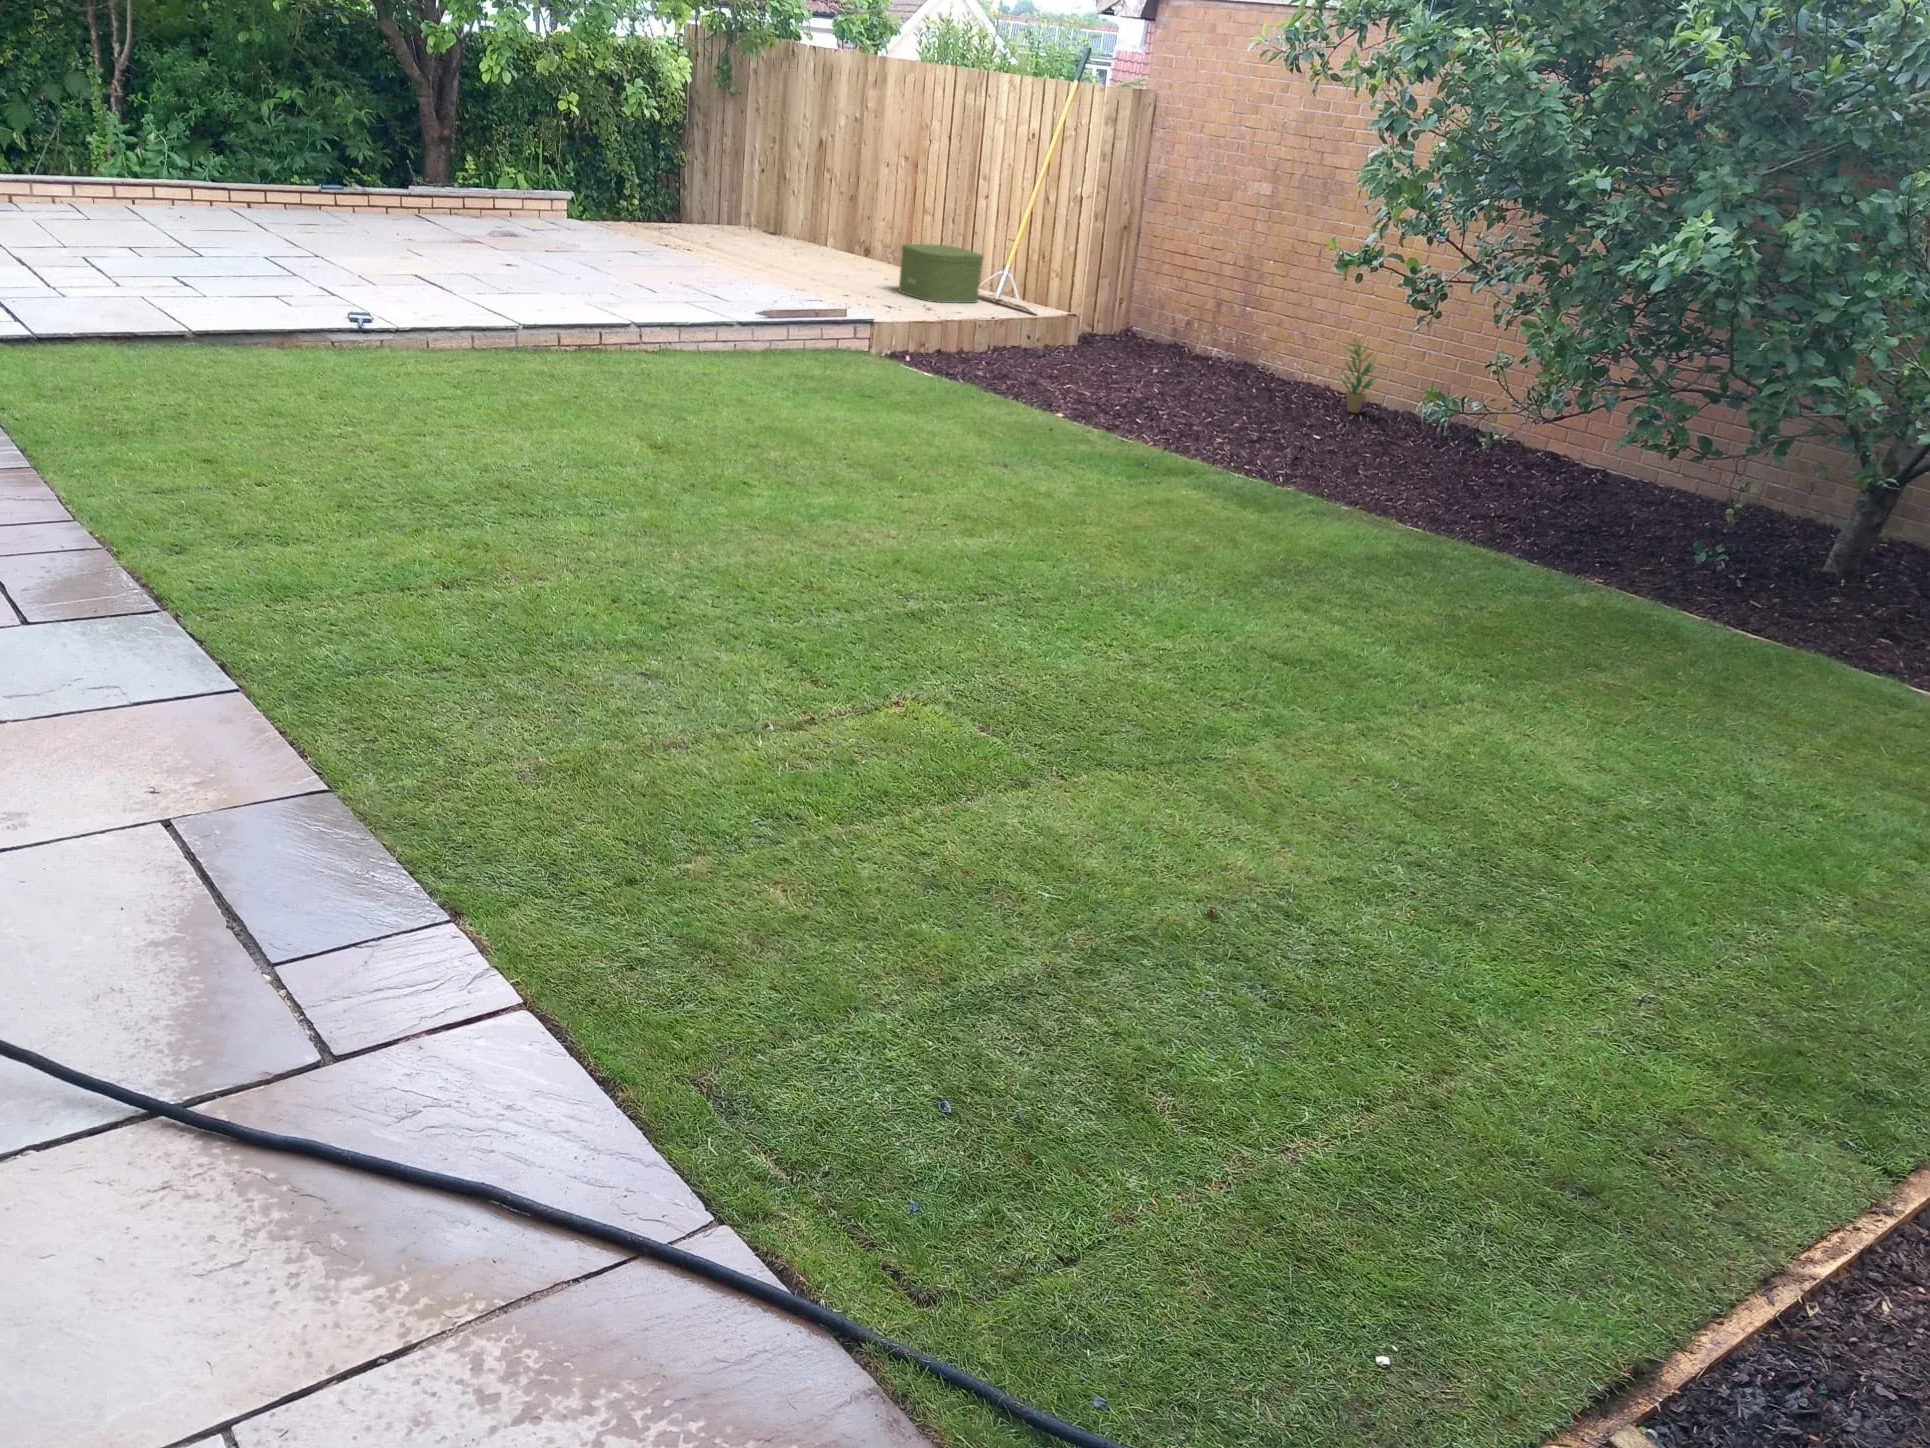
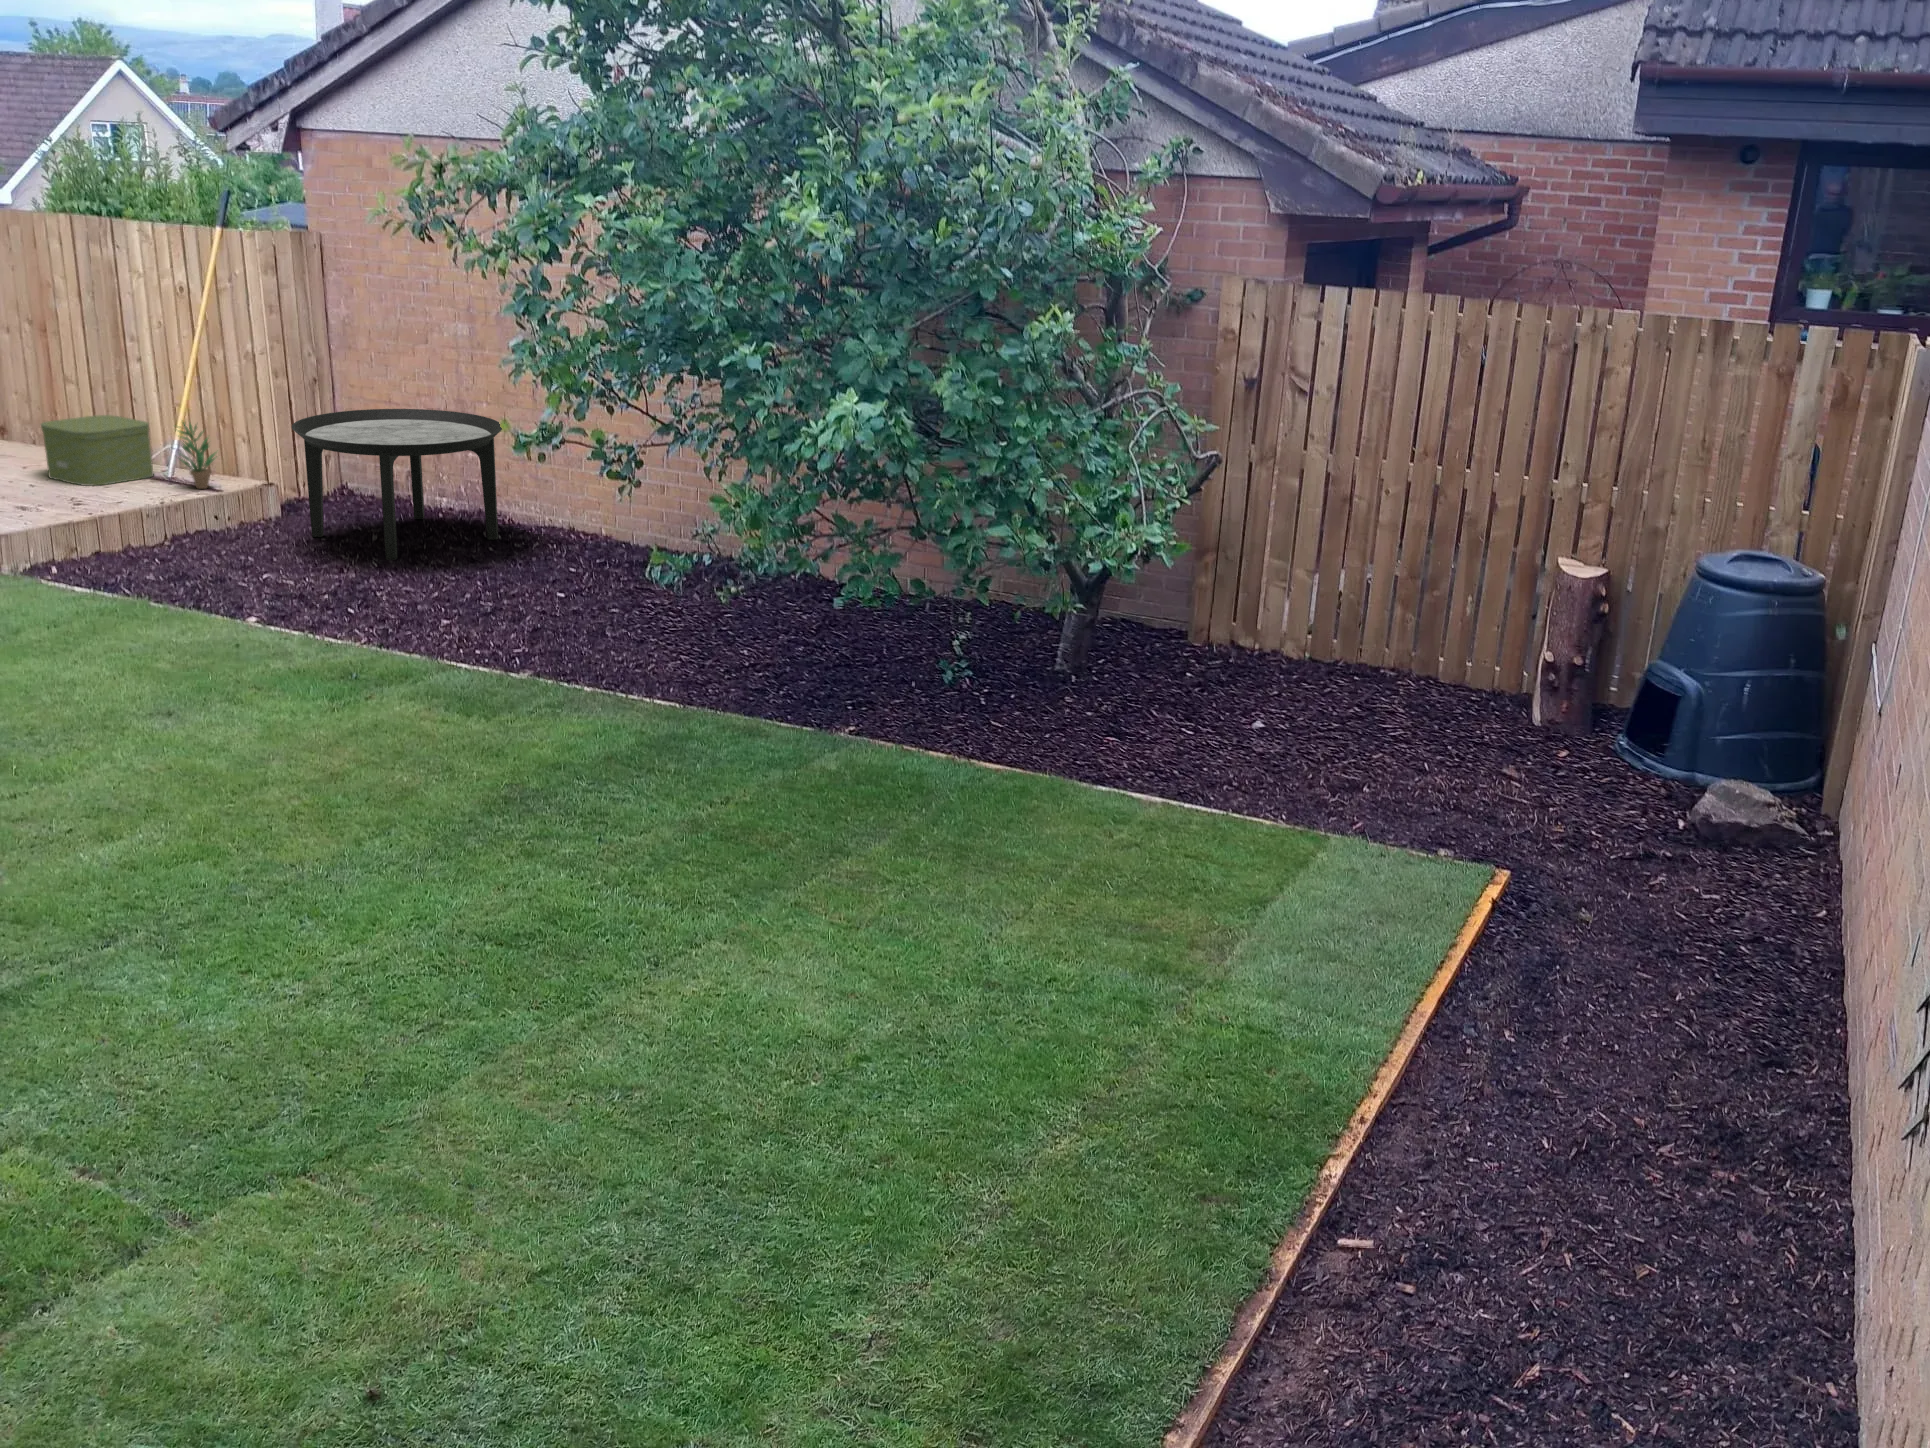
round table: none [1107,254,1293,388] -> present [292,409,502,560]
potted plant: present [1341,342,1376,413] -> present [179,422,215,489]

